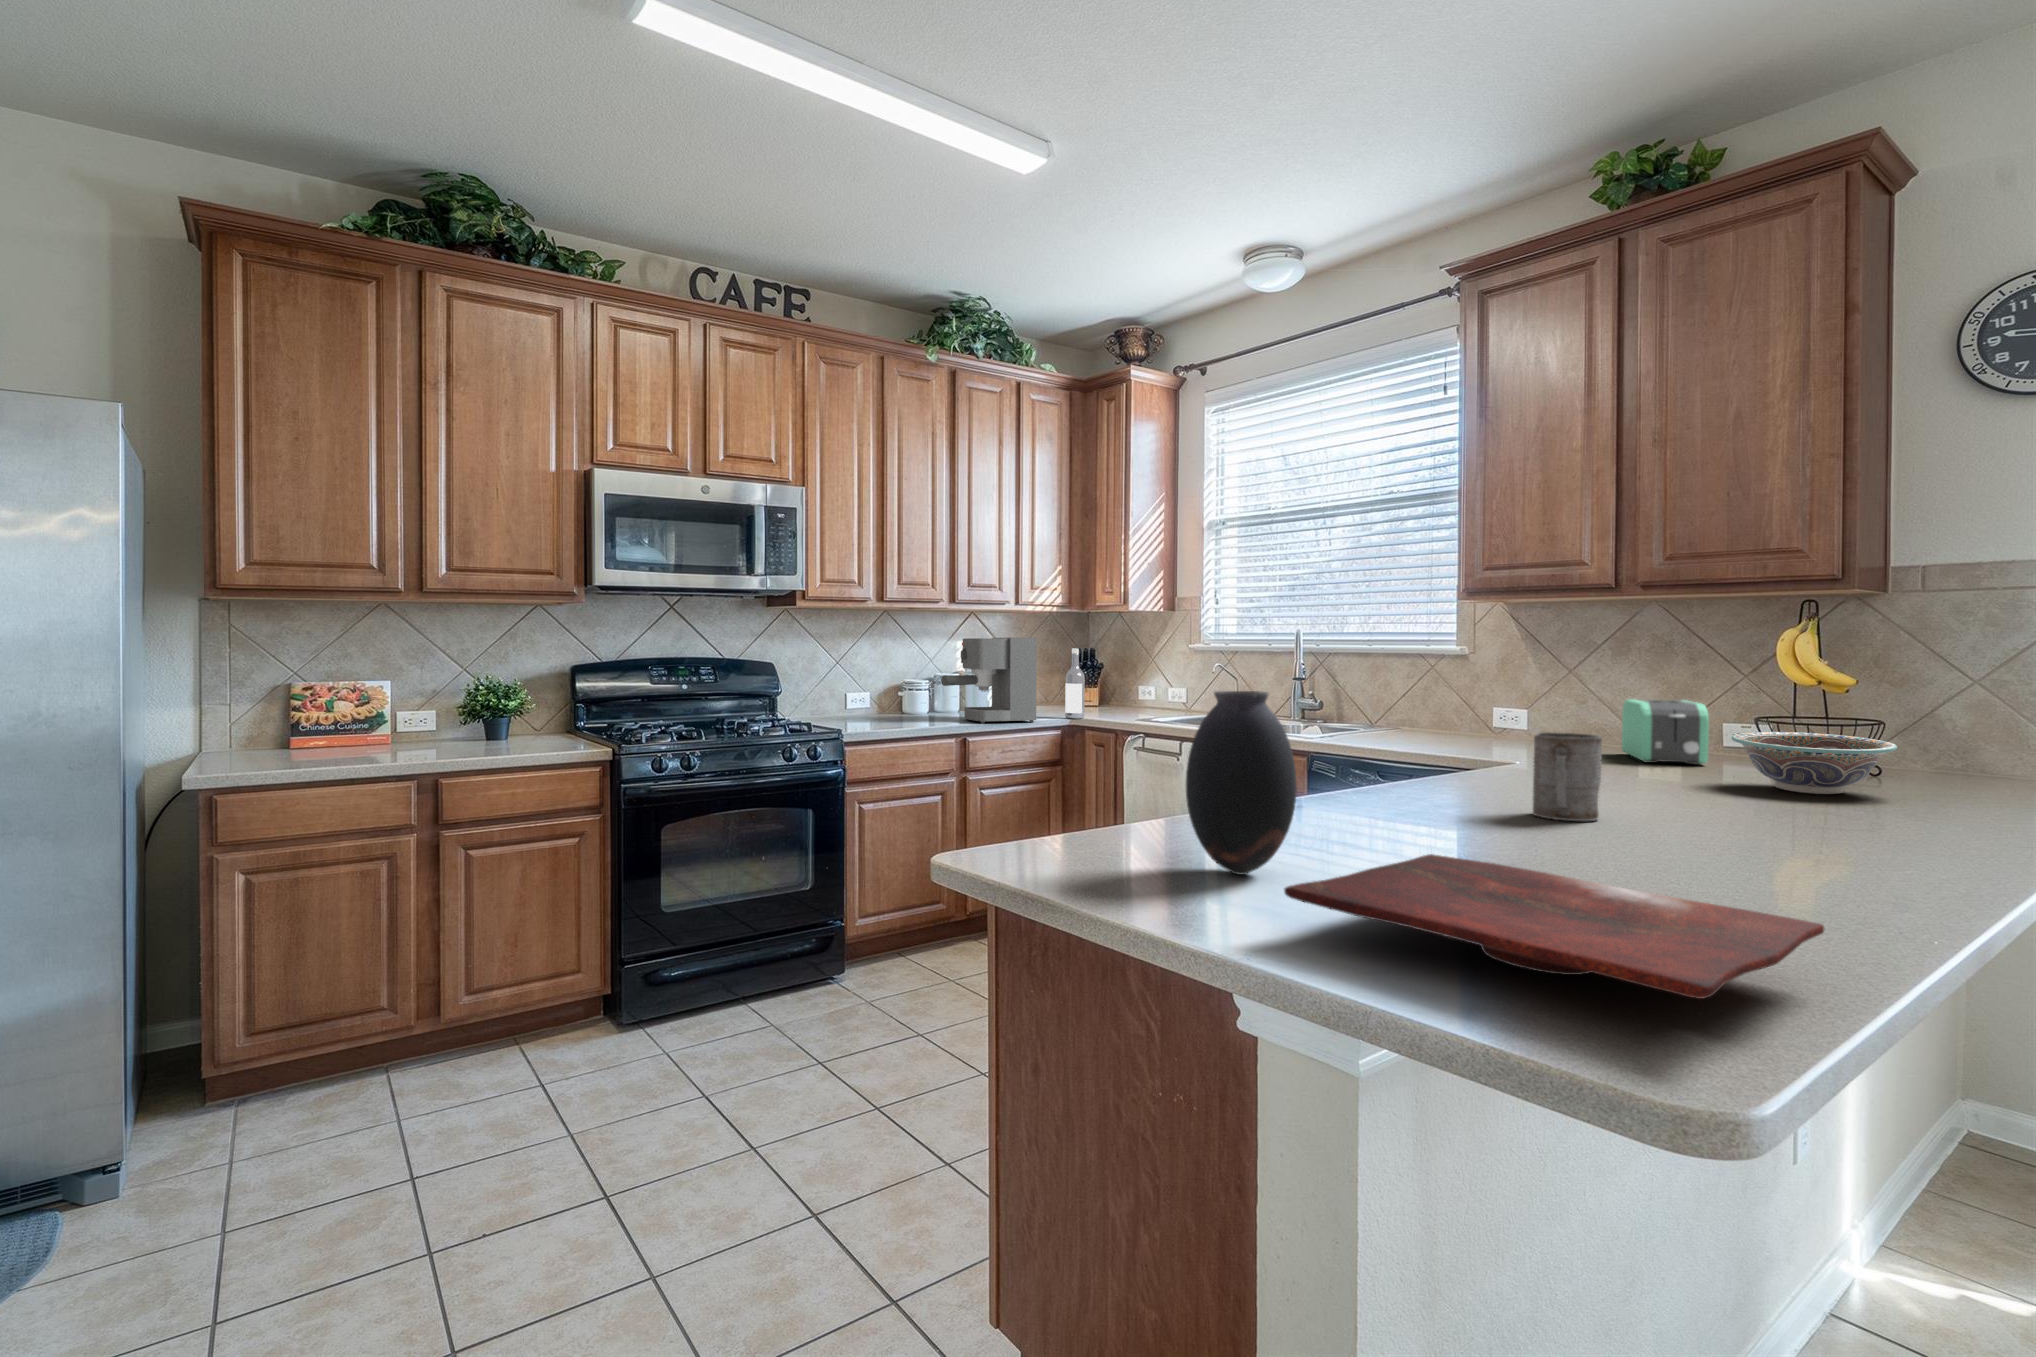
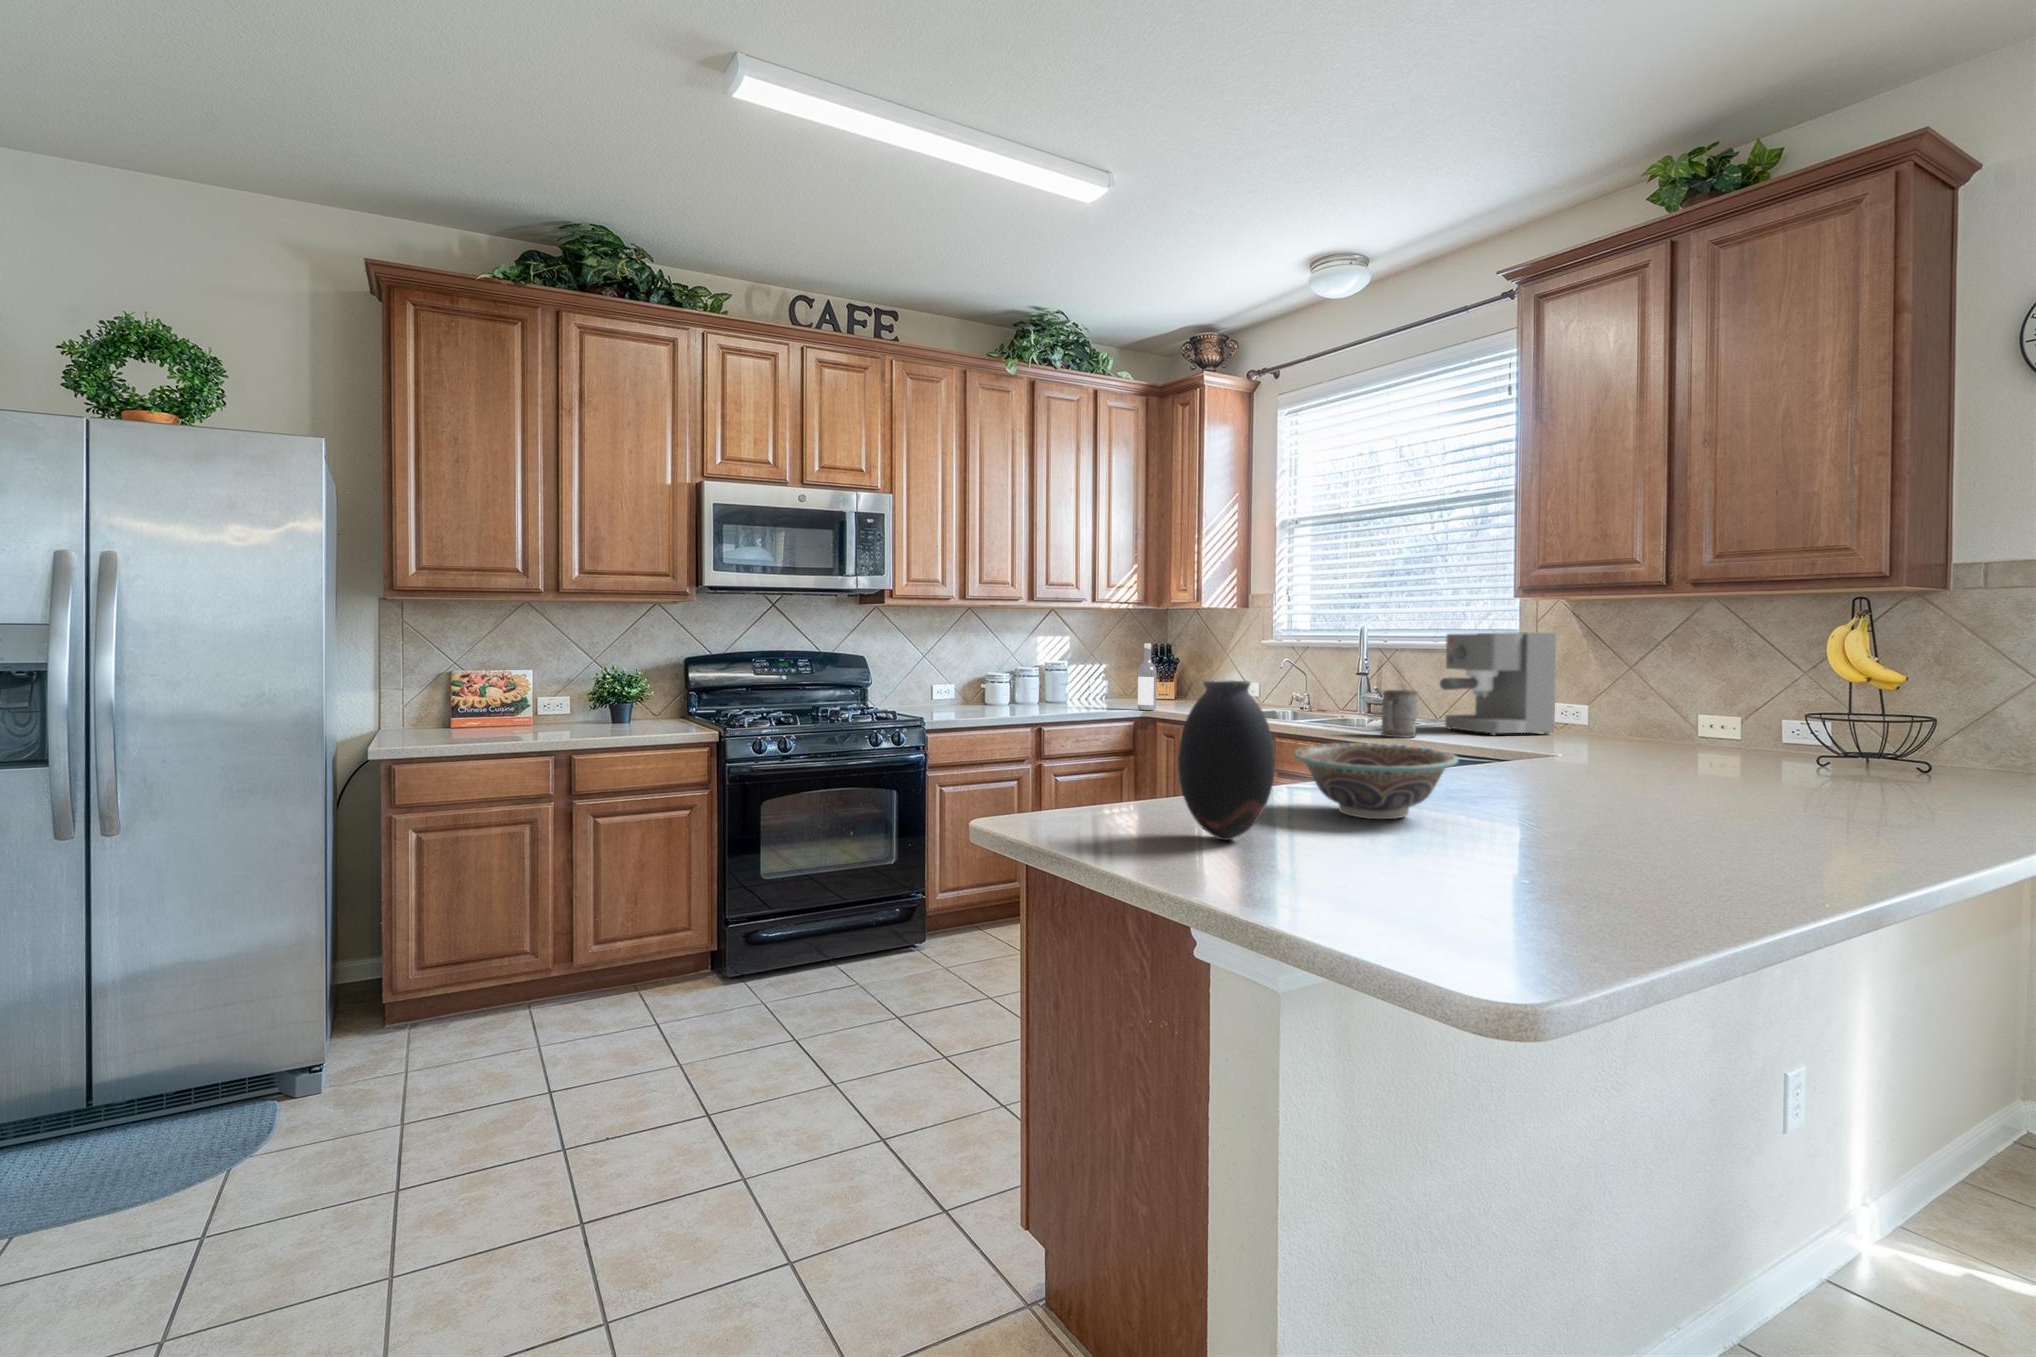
coffee maker: present [941,637,1037,723] -> present [1440,632,1556,735]
toaster: present [1622,699,1709,765] -> none [1673,695,1755,759]
mug: present [1533,732,1602,821] -> present [1381,690,1418,738]
decorative bowl: present [1732,732,1897,794] -> present [1294,743,1459,819]
cutting board: present [1284,854,1824,999] -> none [1233,823,1683,927]

